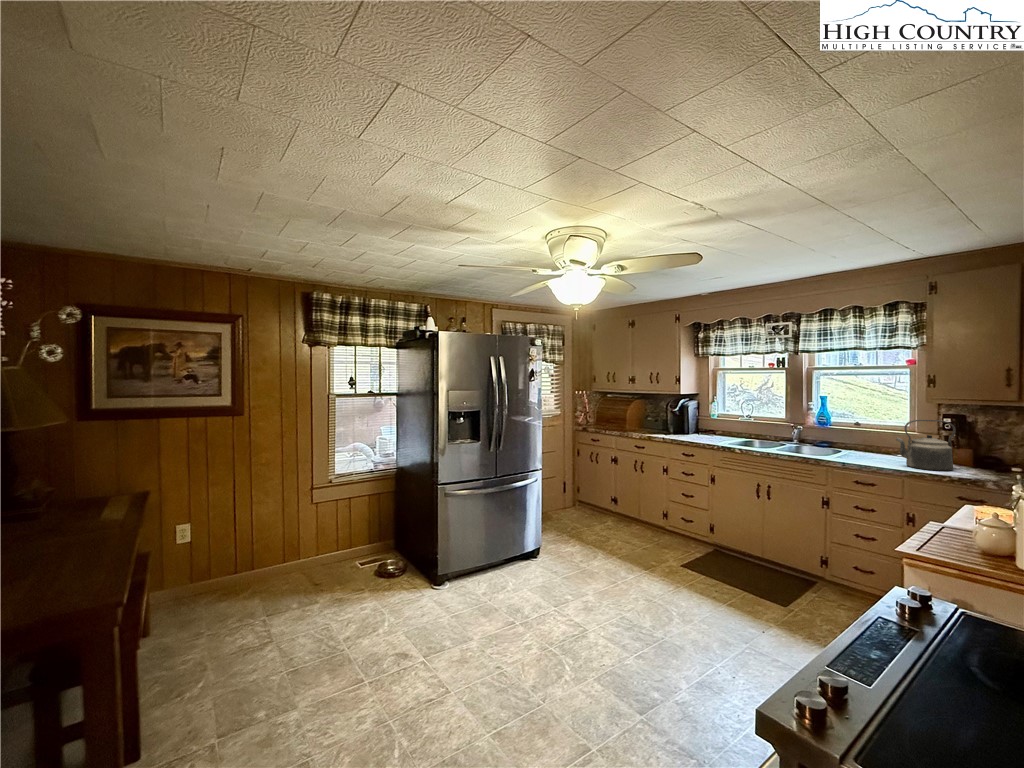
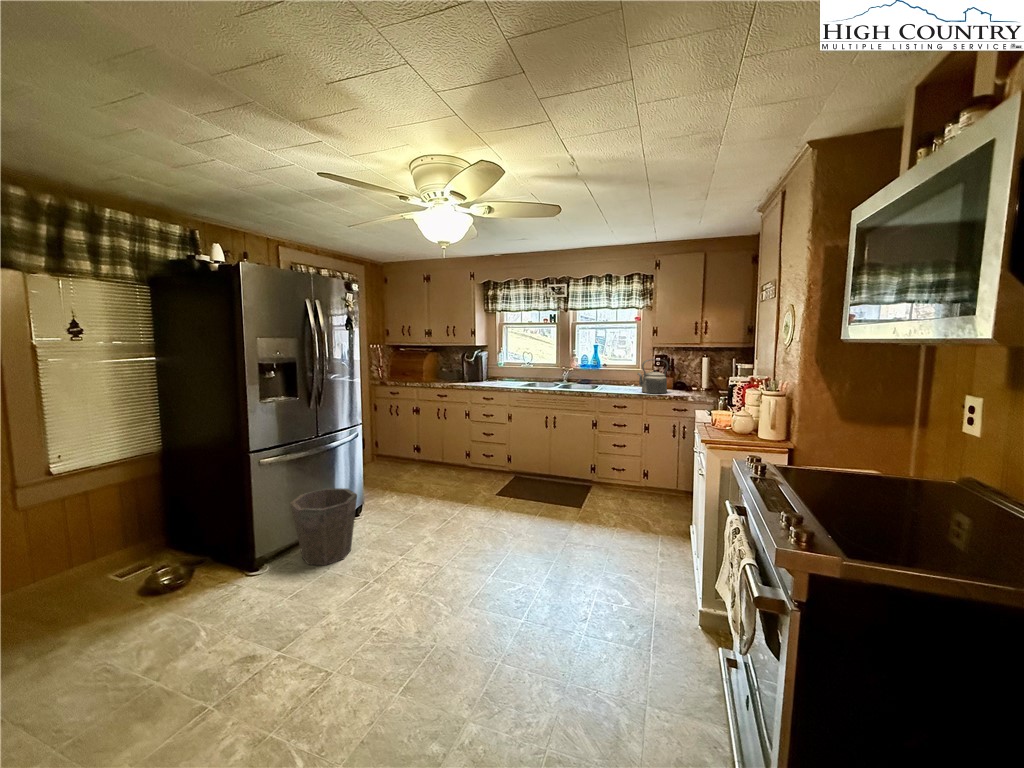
waste bin: none [467,525,521,597] -> present [290,488,357,565]

